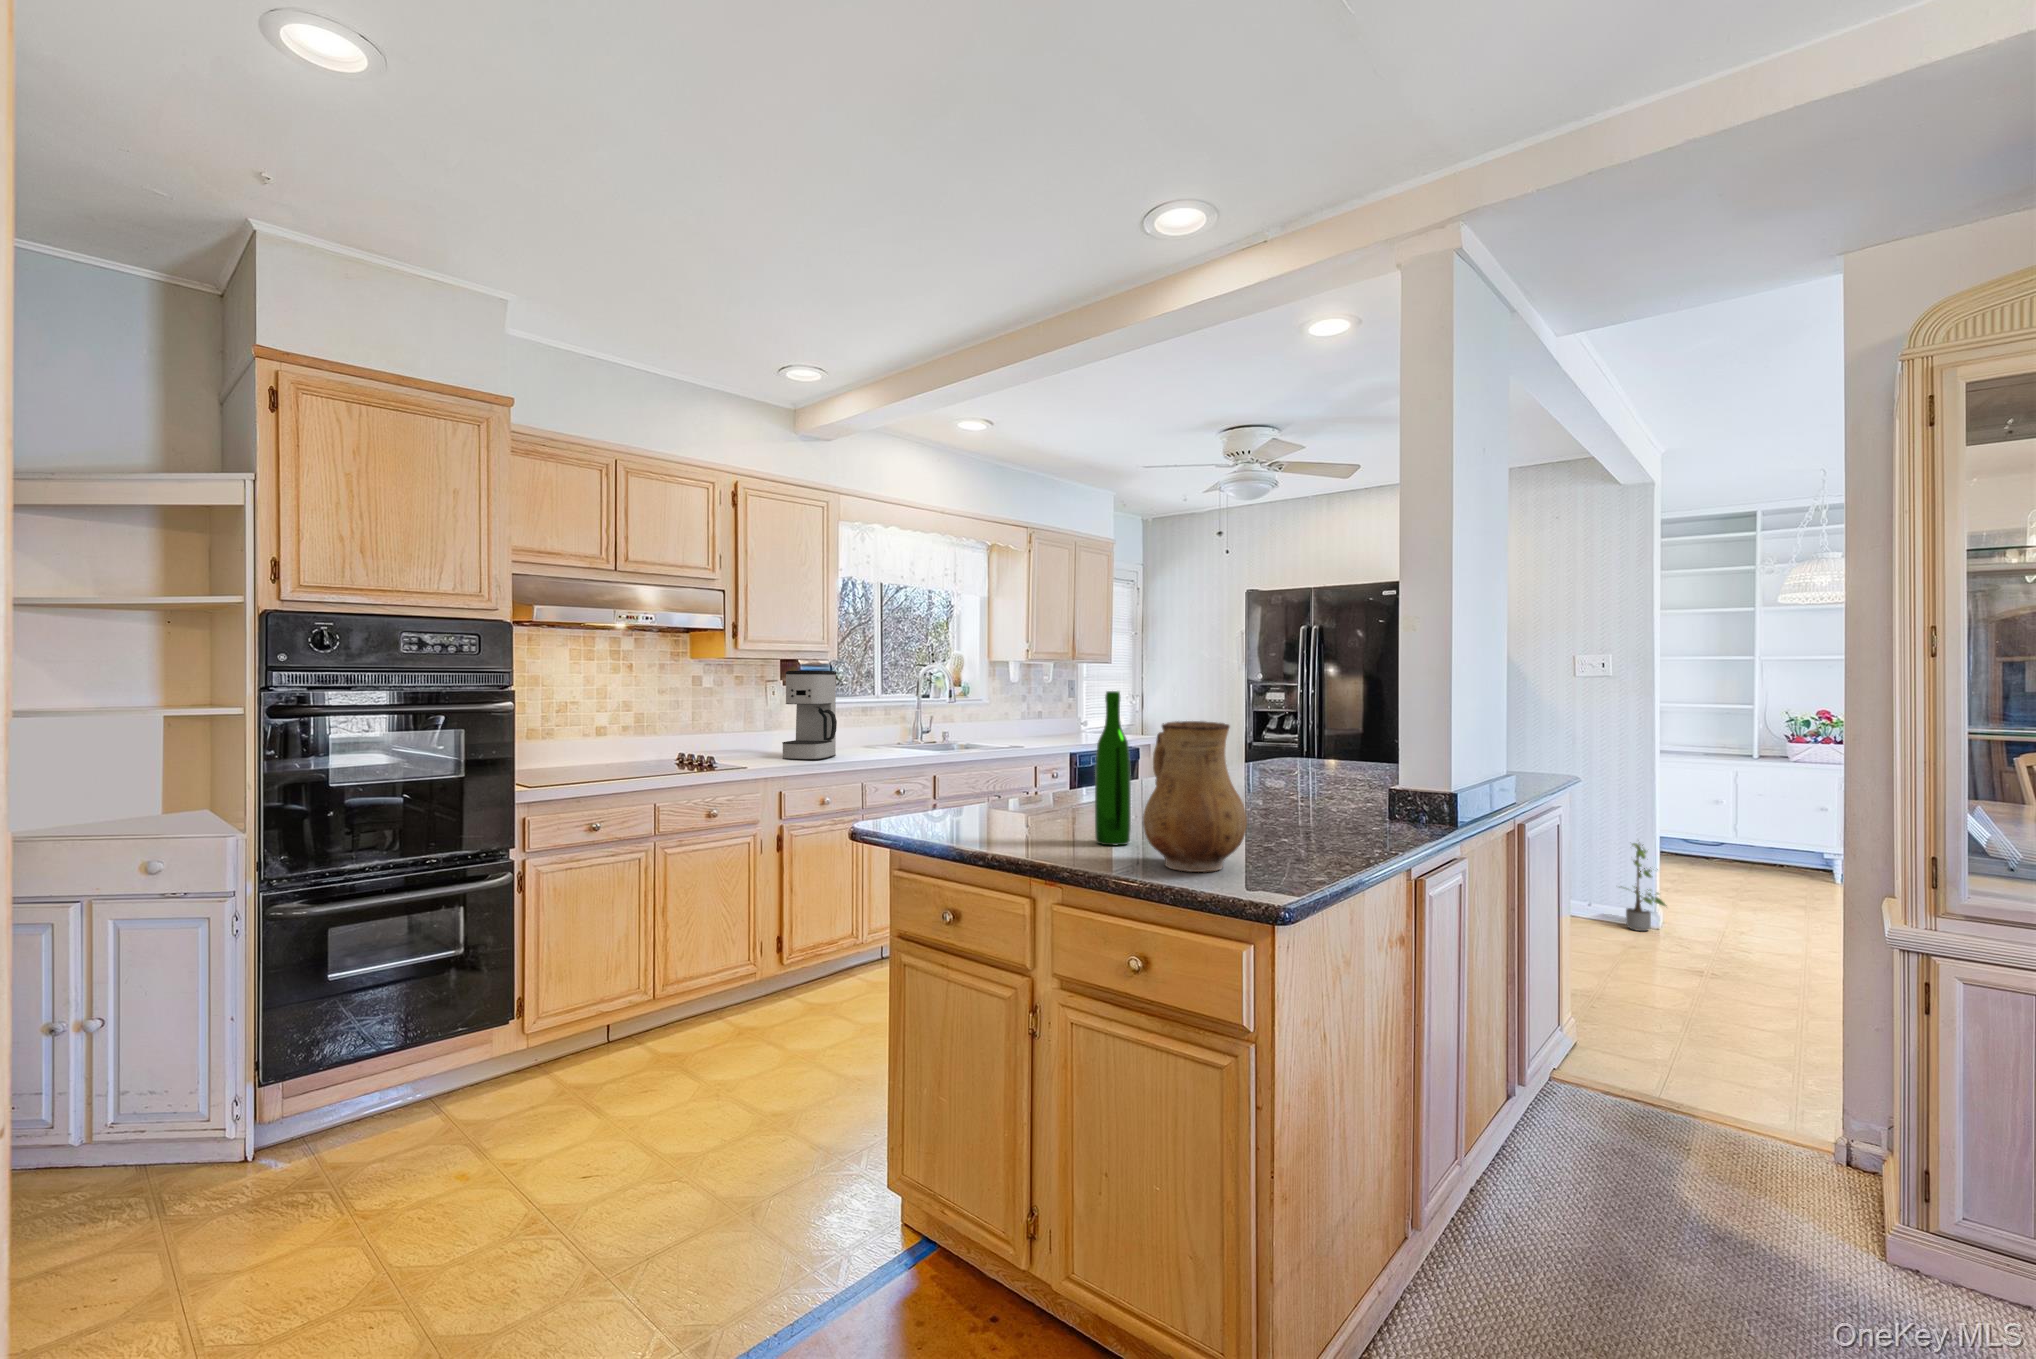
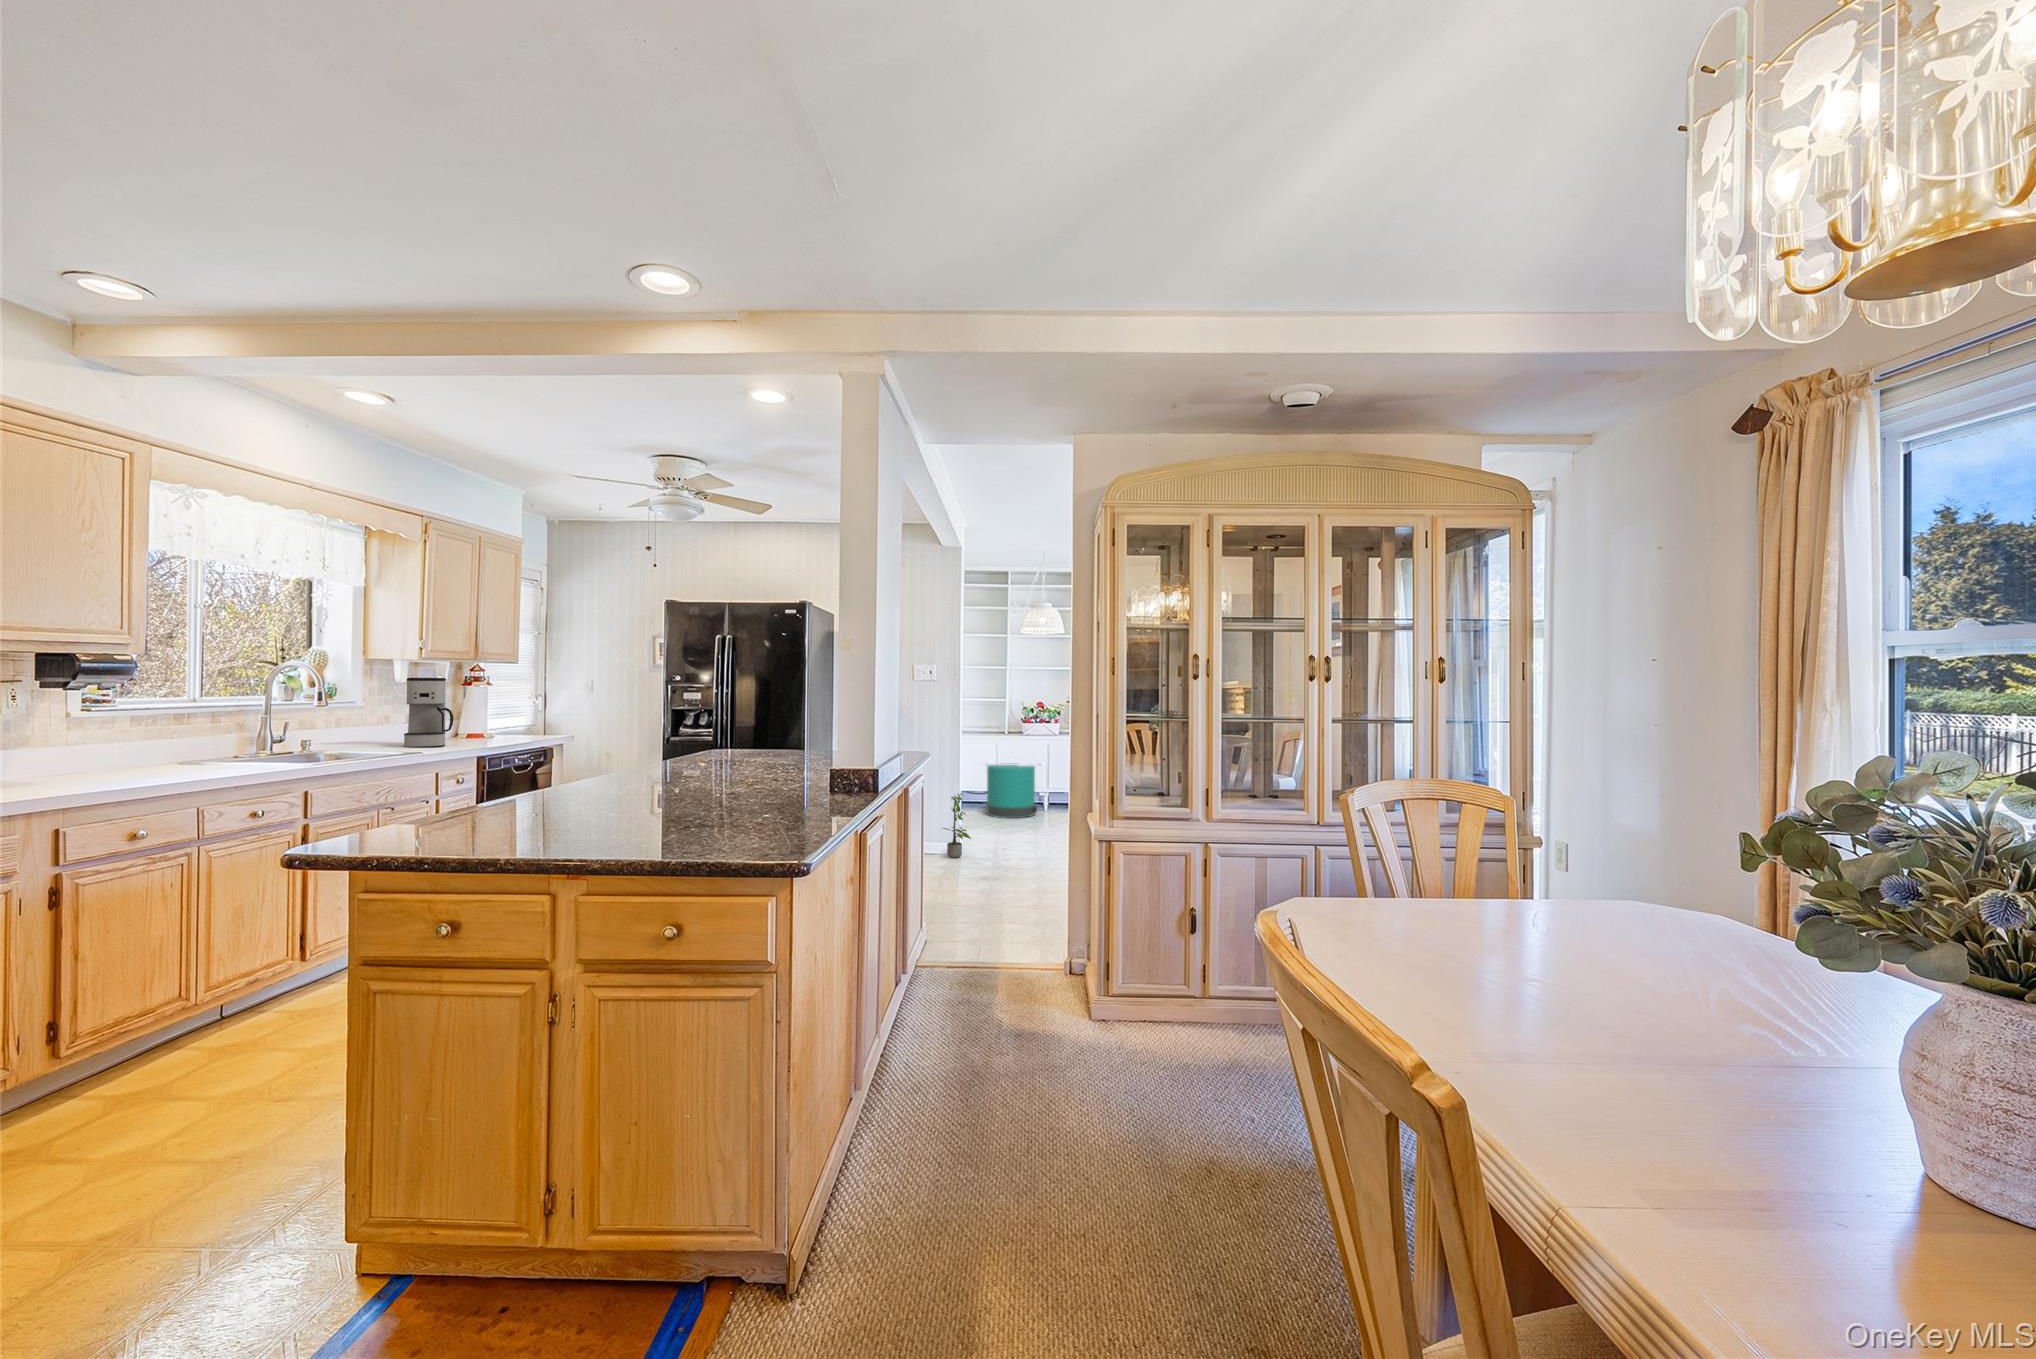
coffee maker: present [782,671,837,760] -> present [404,678,453,748]
wine bottle: present [1095,691,1131,845] -> none [604,700,639,838]
ceramic pitcher: present [1143,721,1247,872] -> none [665,725,755,850]
trash can: none [1706,802,1804,888] -> present [987,763,1037,818]

